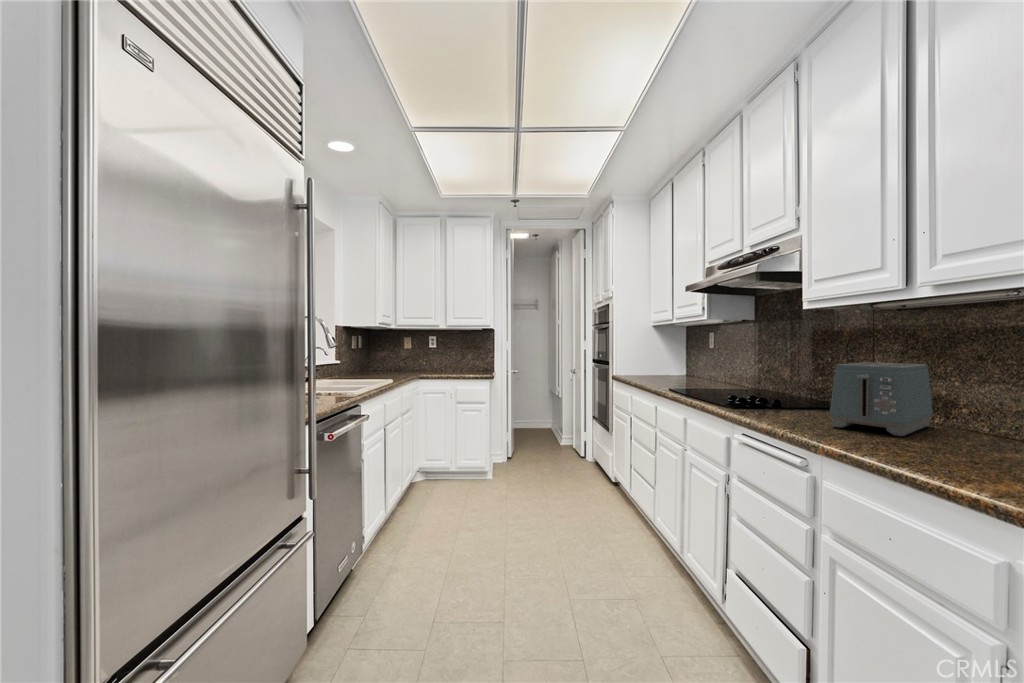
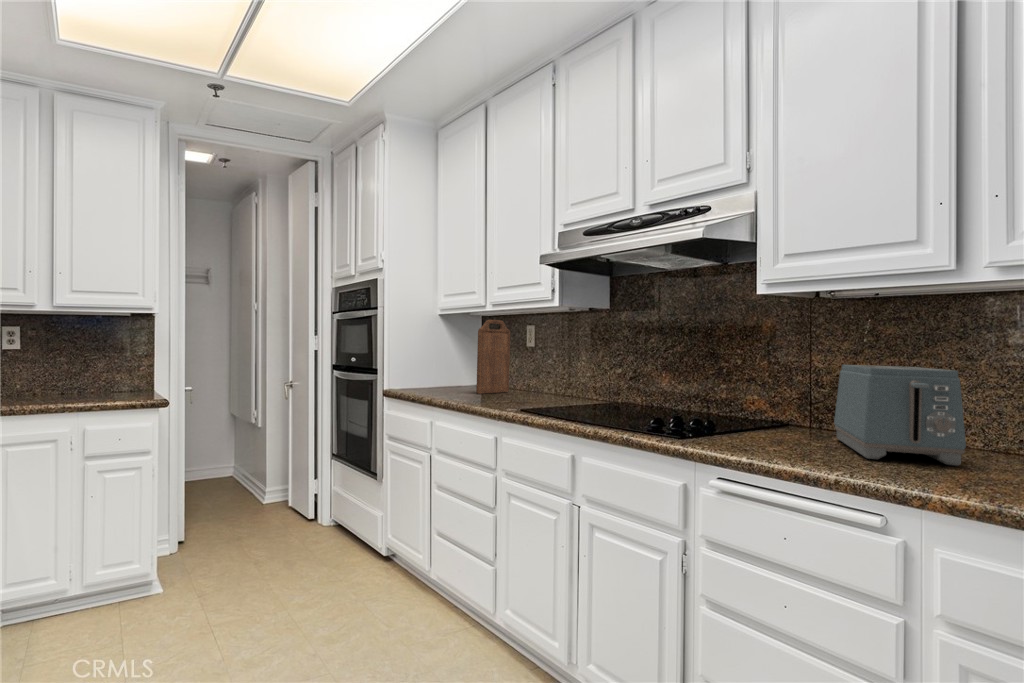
cutting board: none [665,331,692,380] -> present [476,320,510,394]

